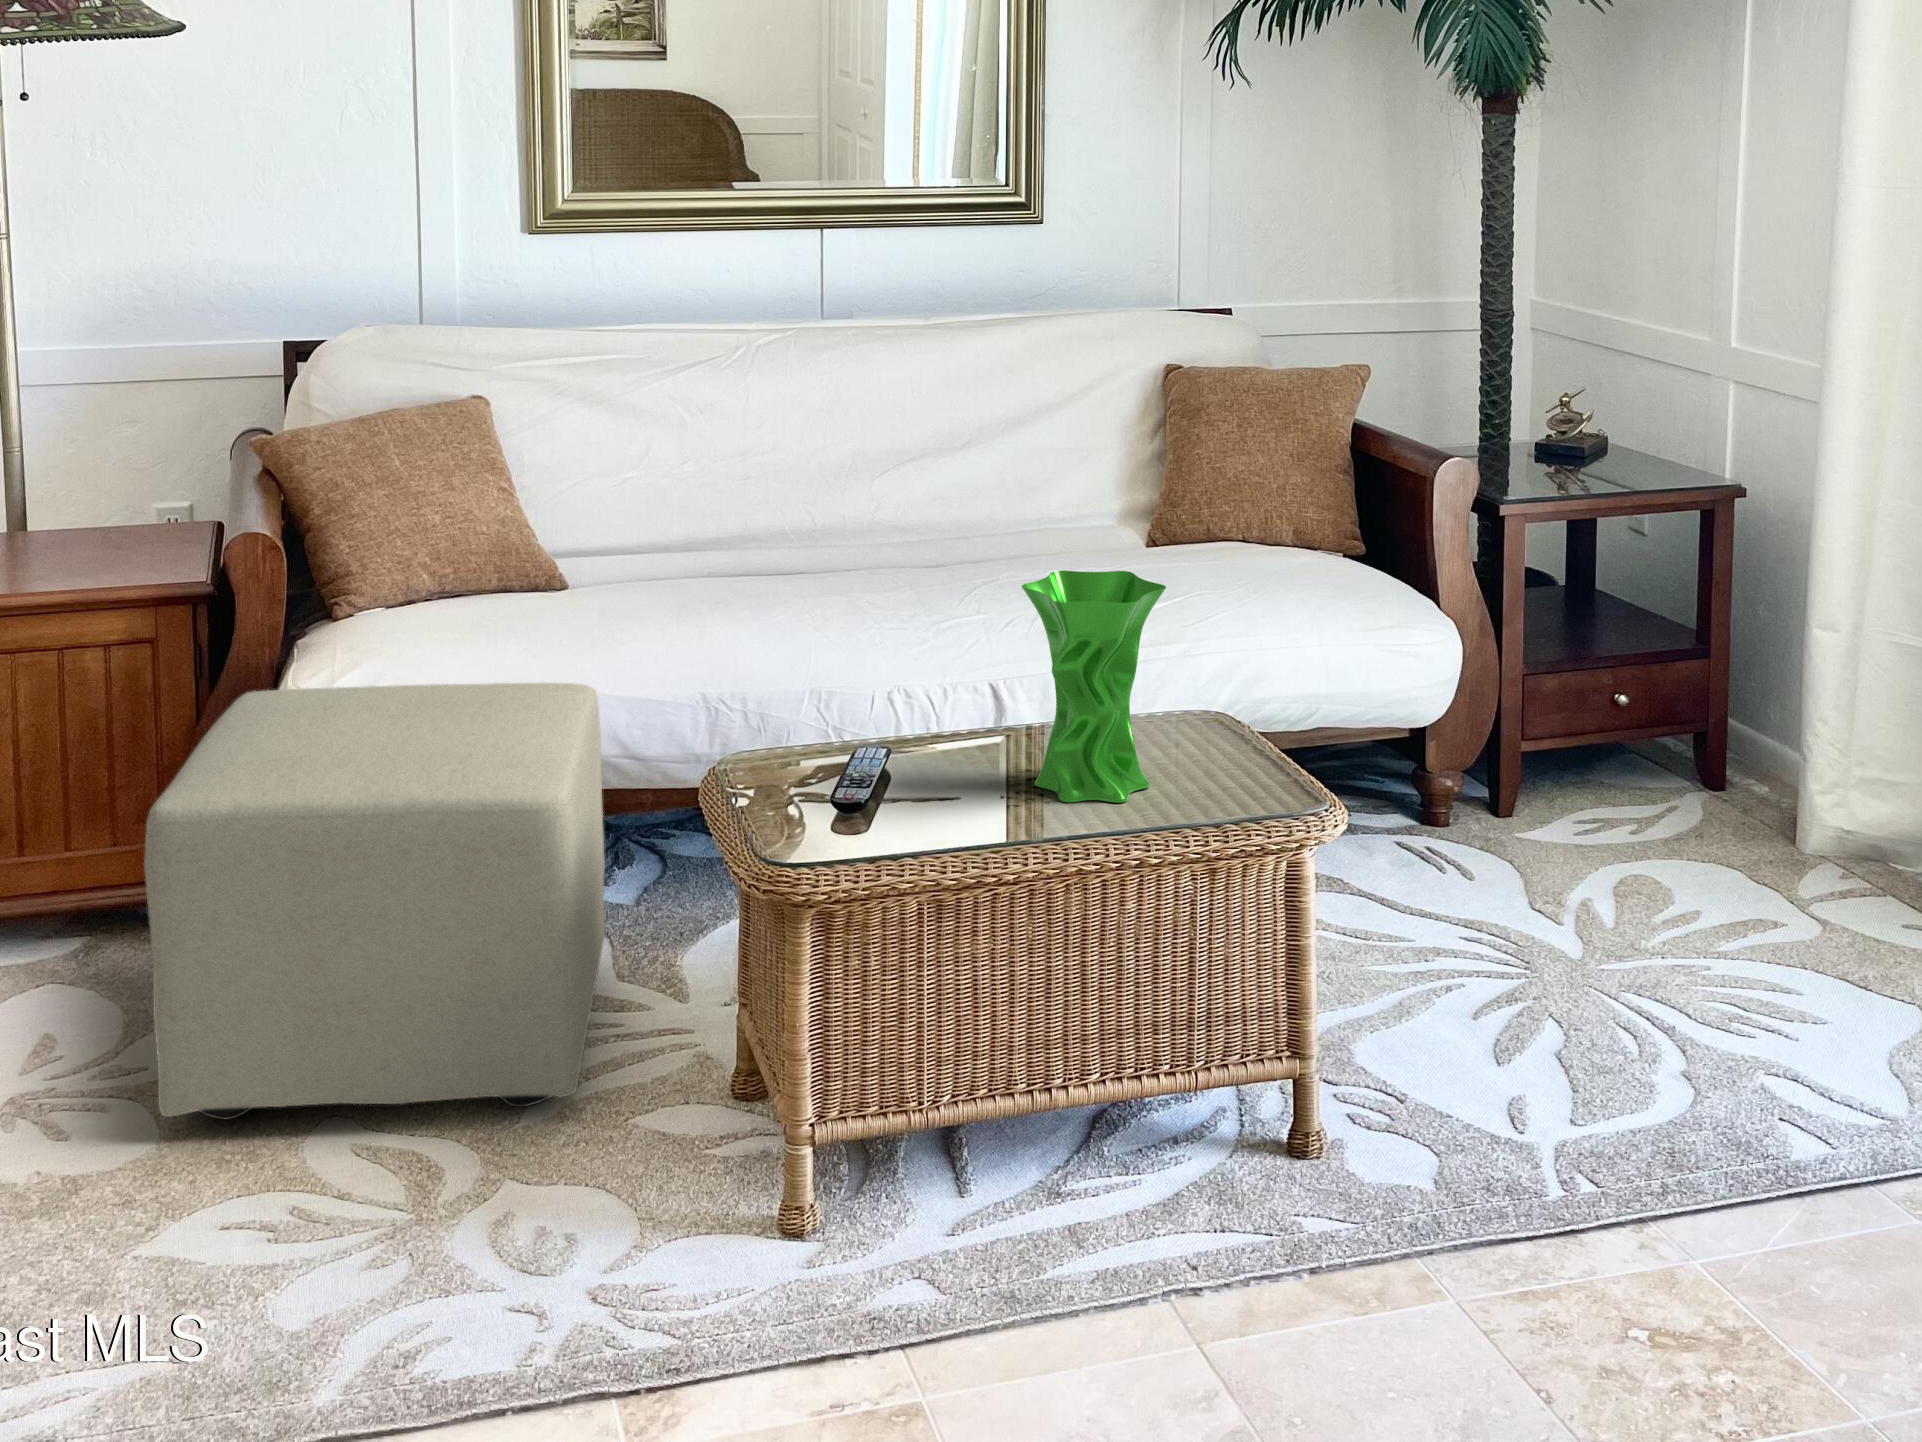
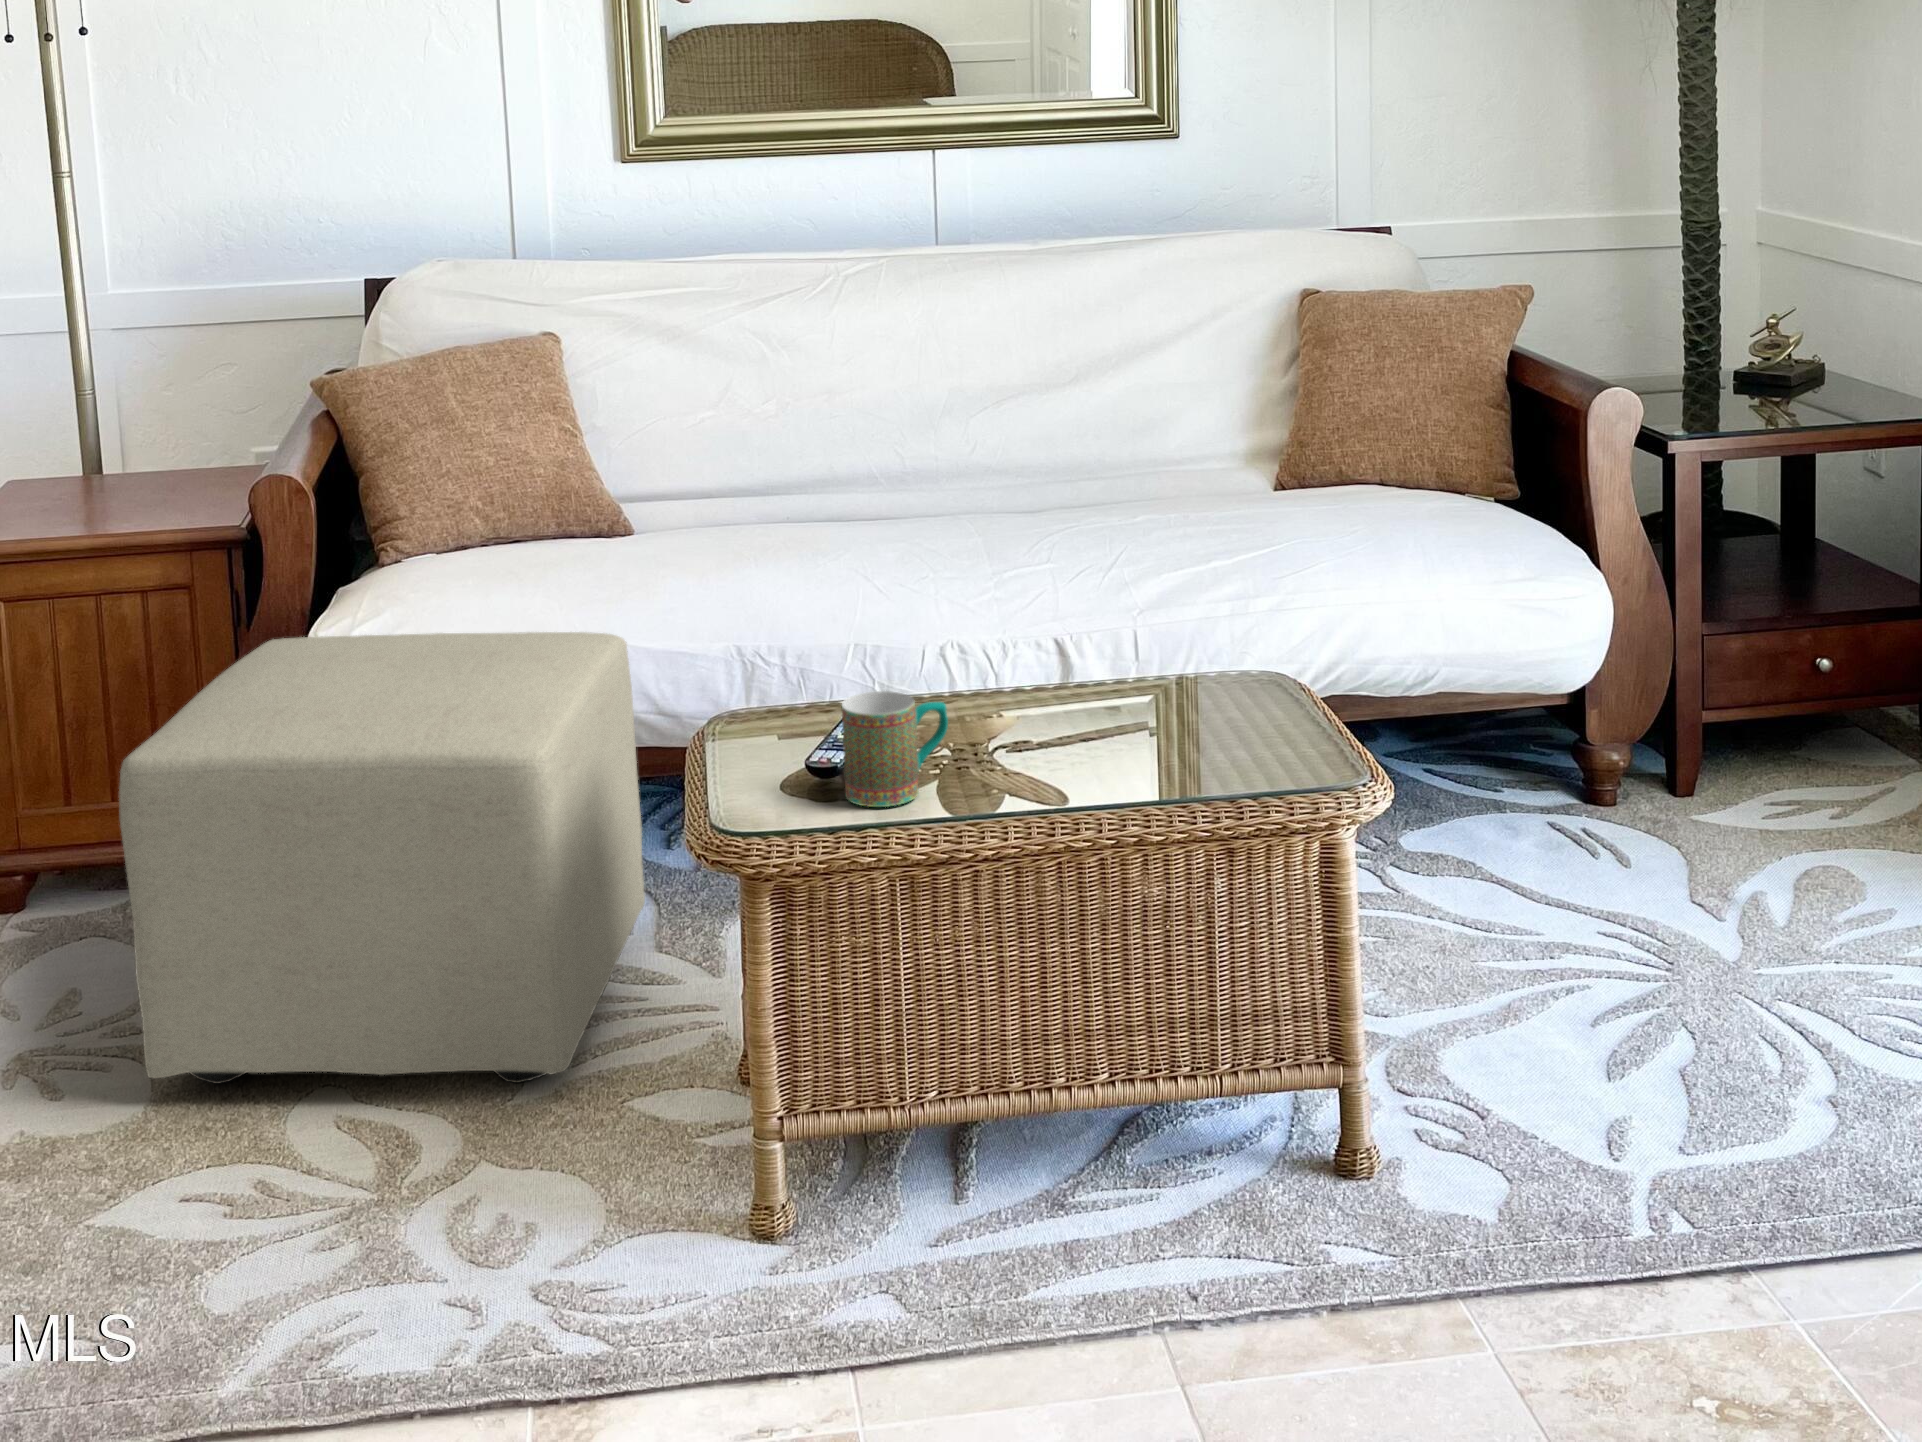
vase: present [1022,571,1166,803] -> none [1020,510,1182,770]
mug: none [875,735,967,840] -> present [842,691,948,807]

